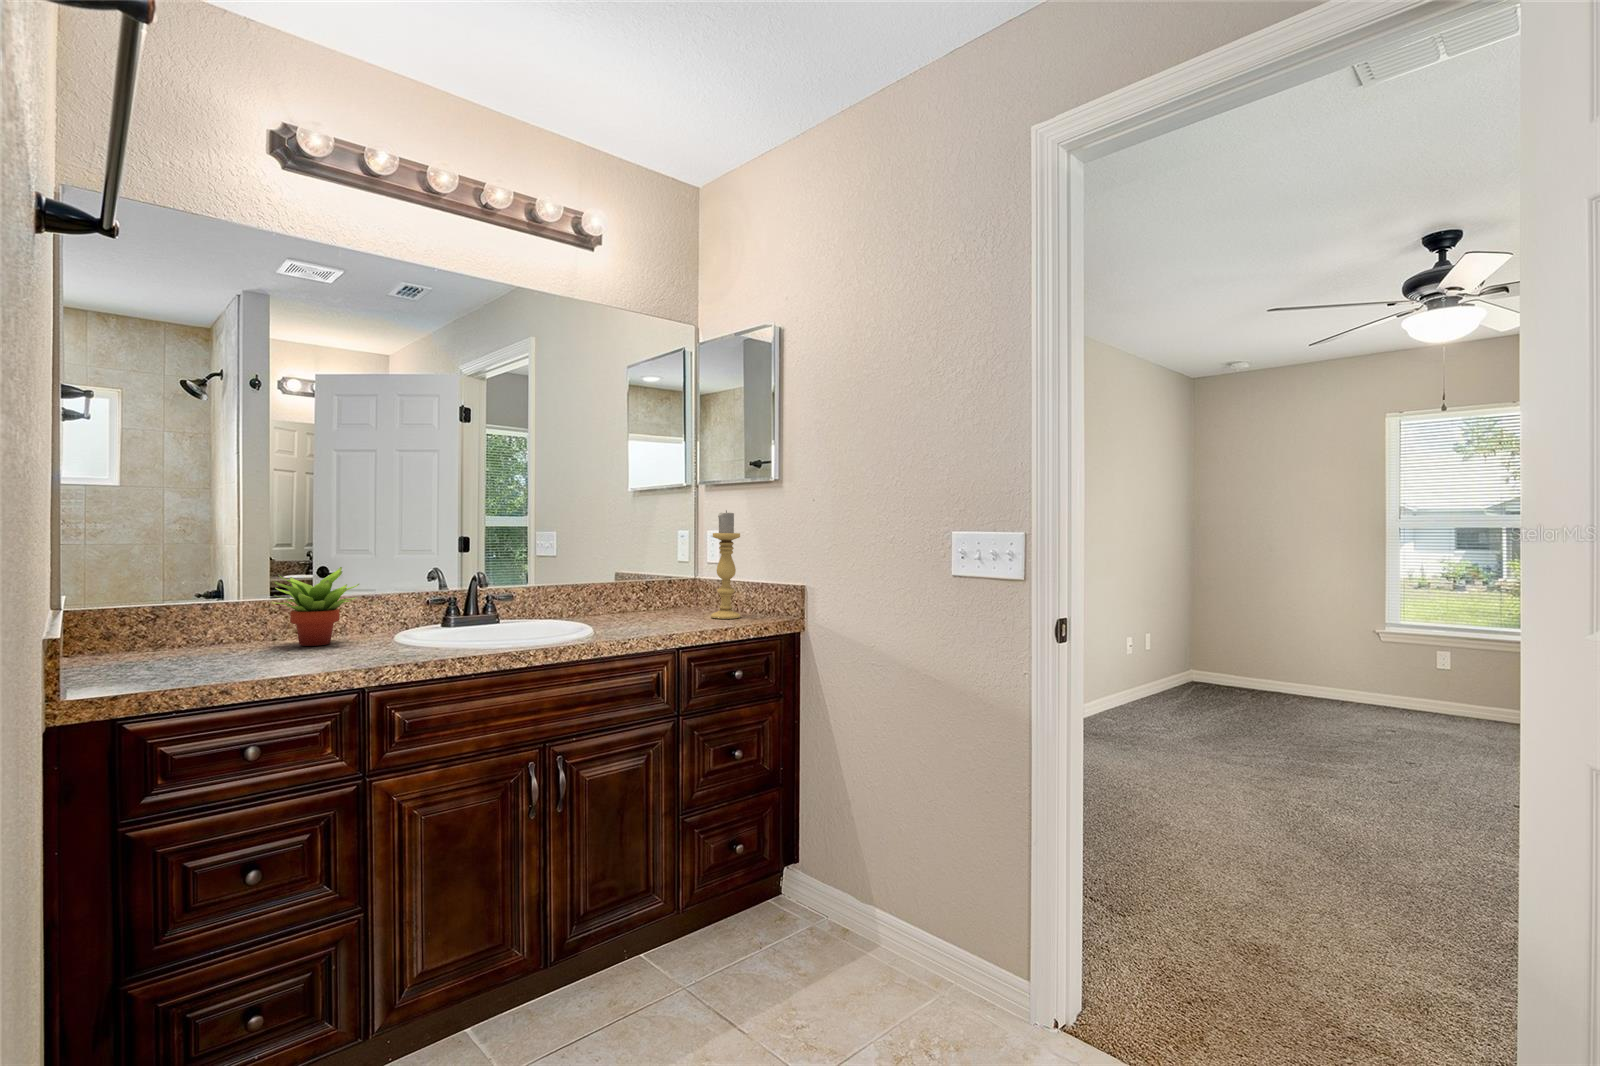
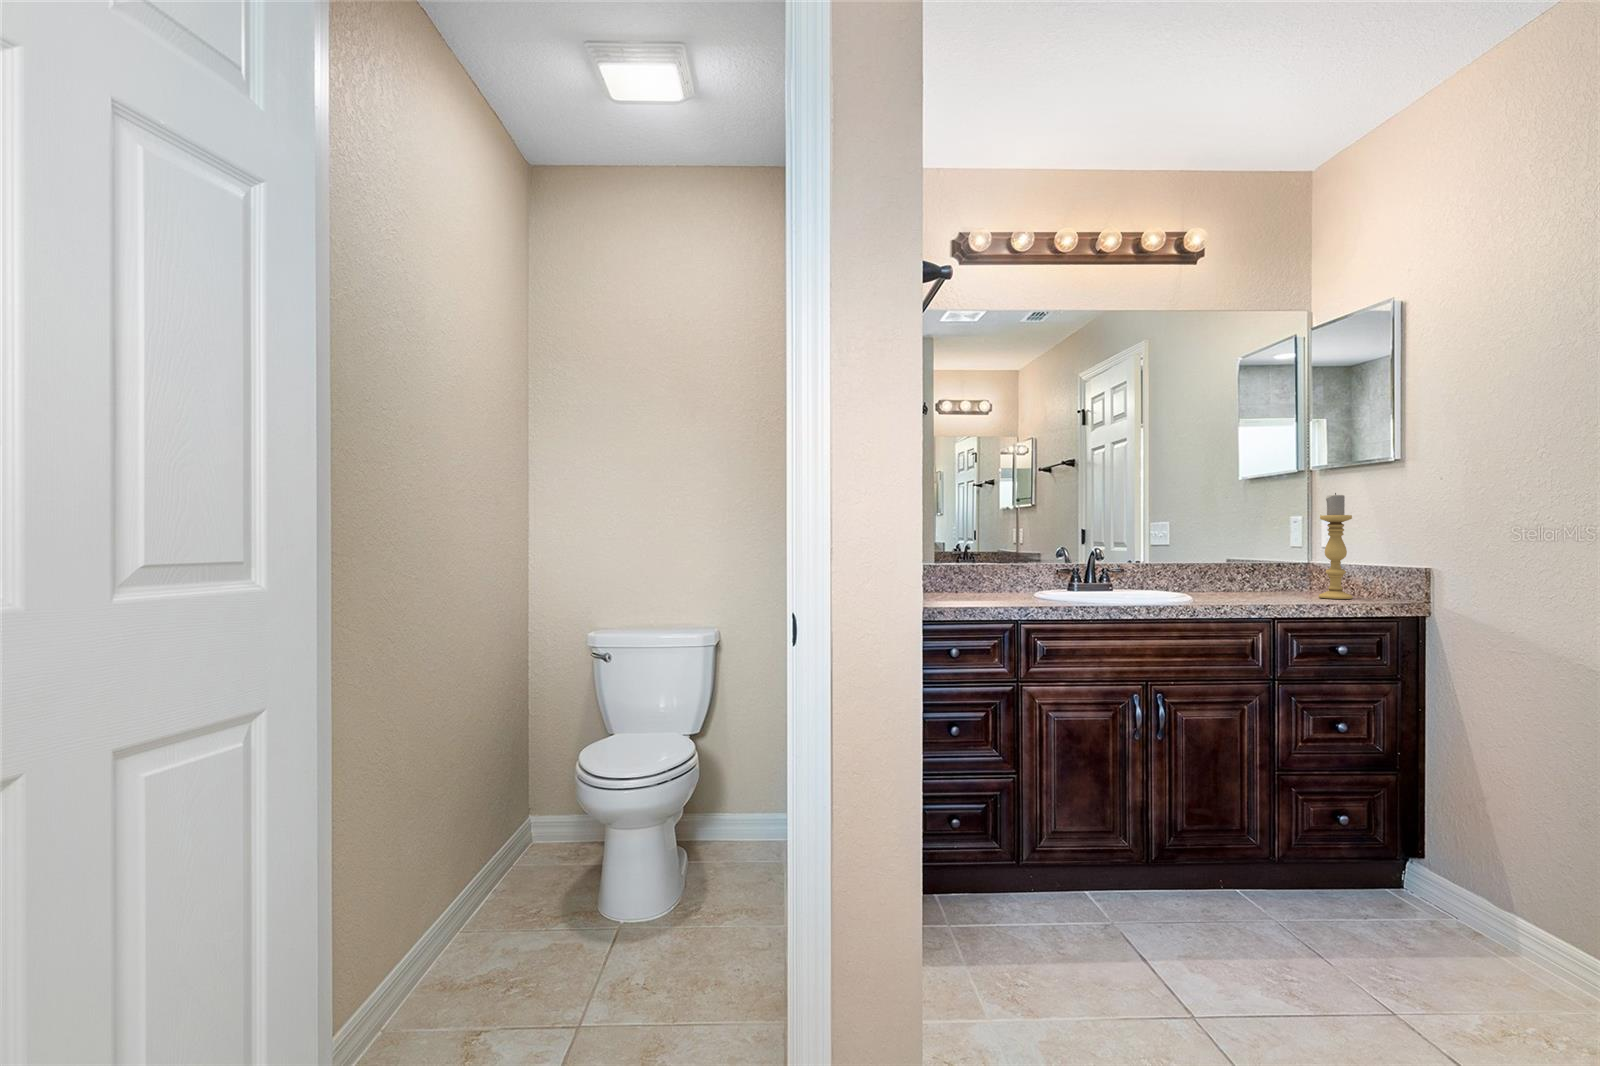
succulent plant: present [270,567,359,646] -> none [956,541,1011,596]

